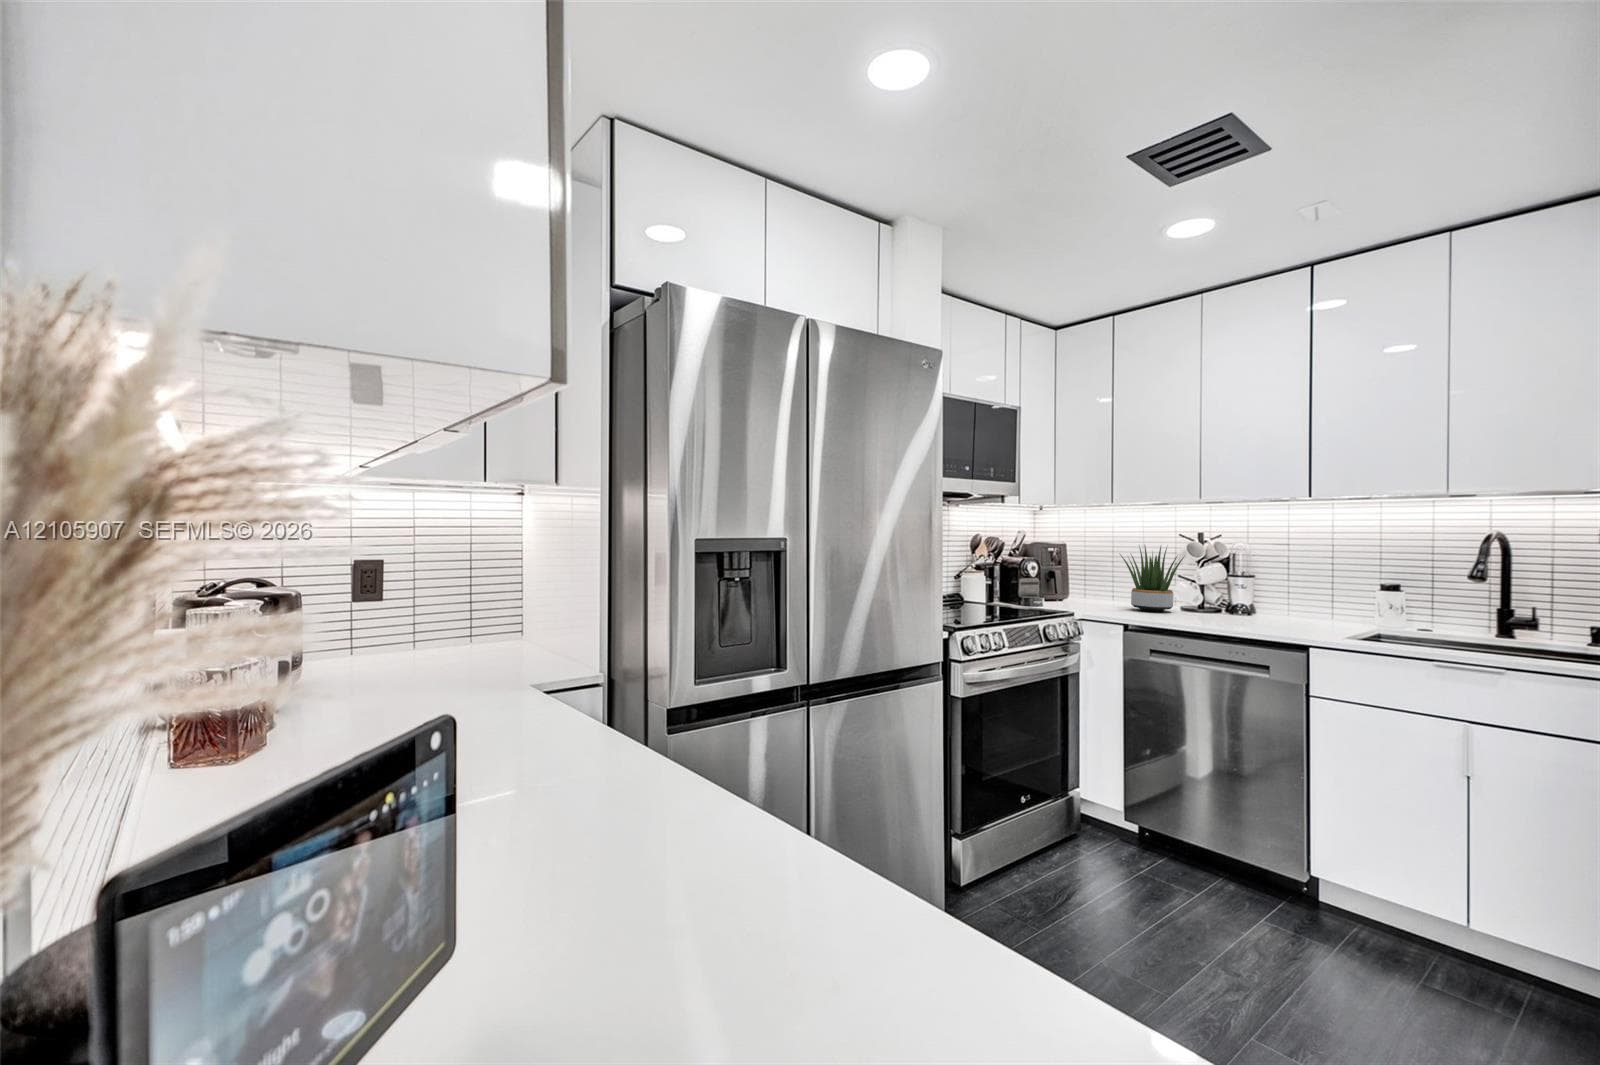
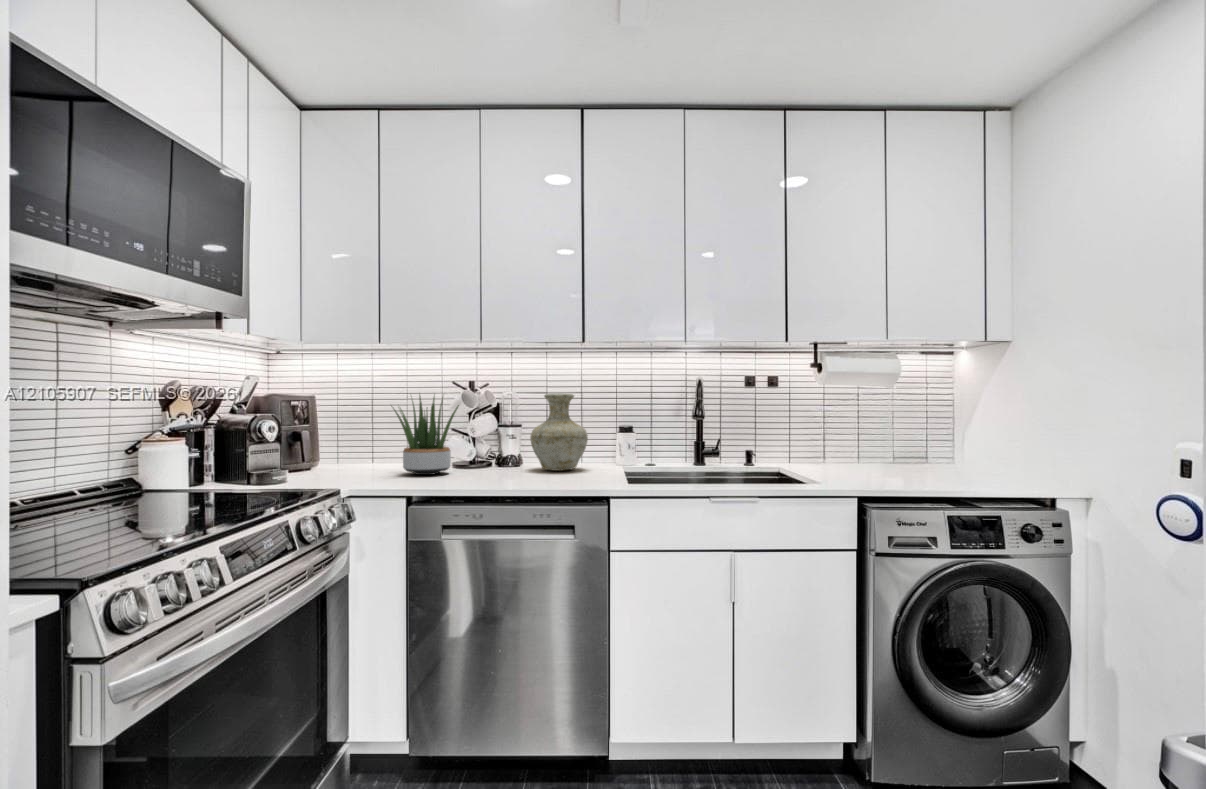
vase: none [1256,548,1324,621] -> present [530,394,588,471]

